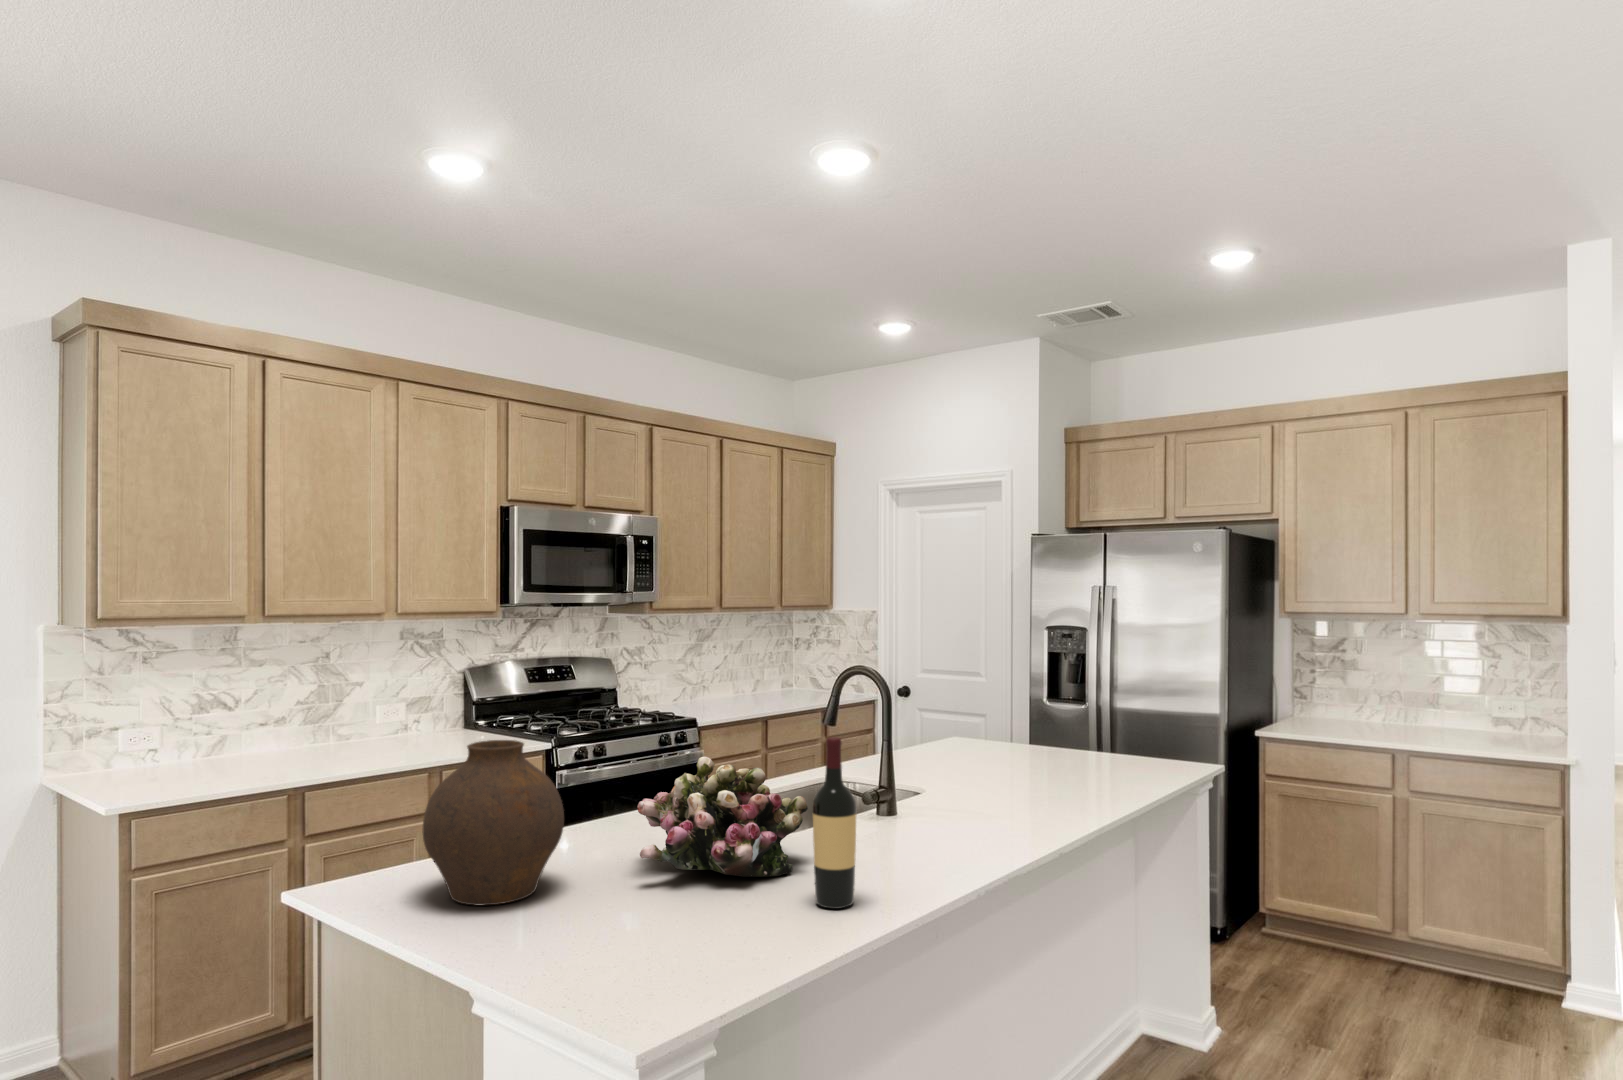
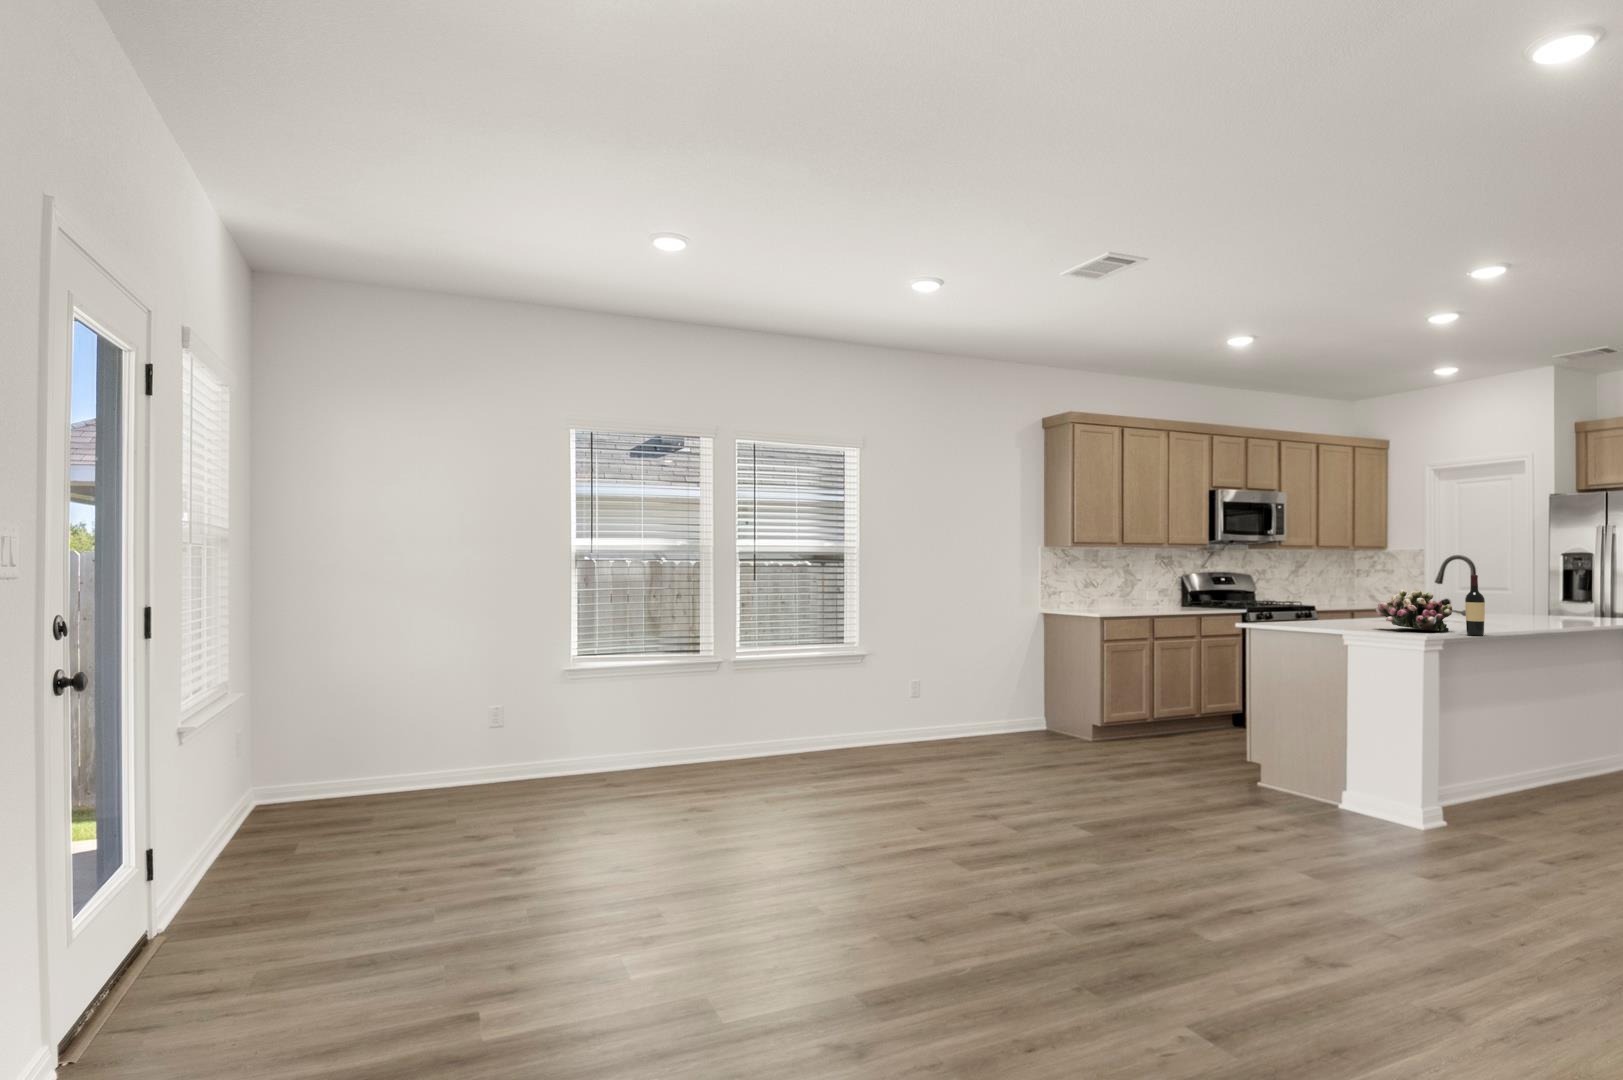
vase: present [422,740,564,906] -> none [1301,578,1355,632]

